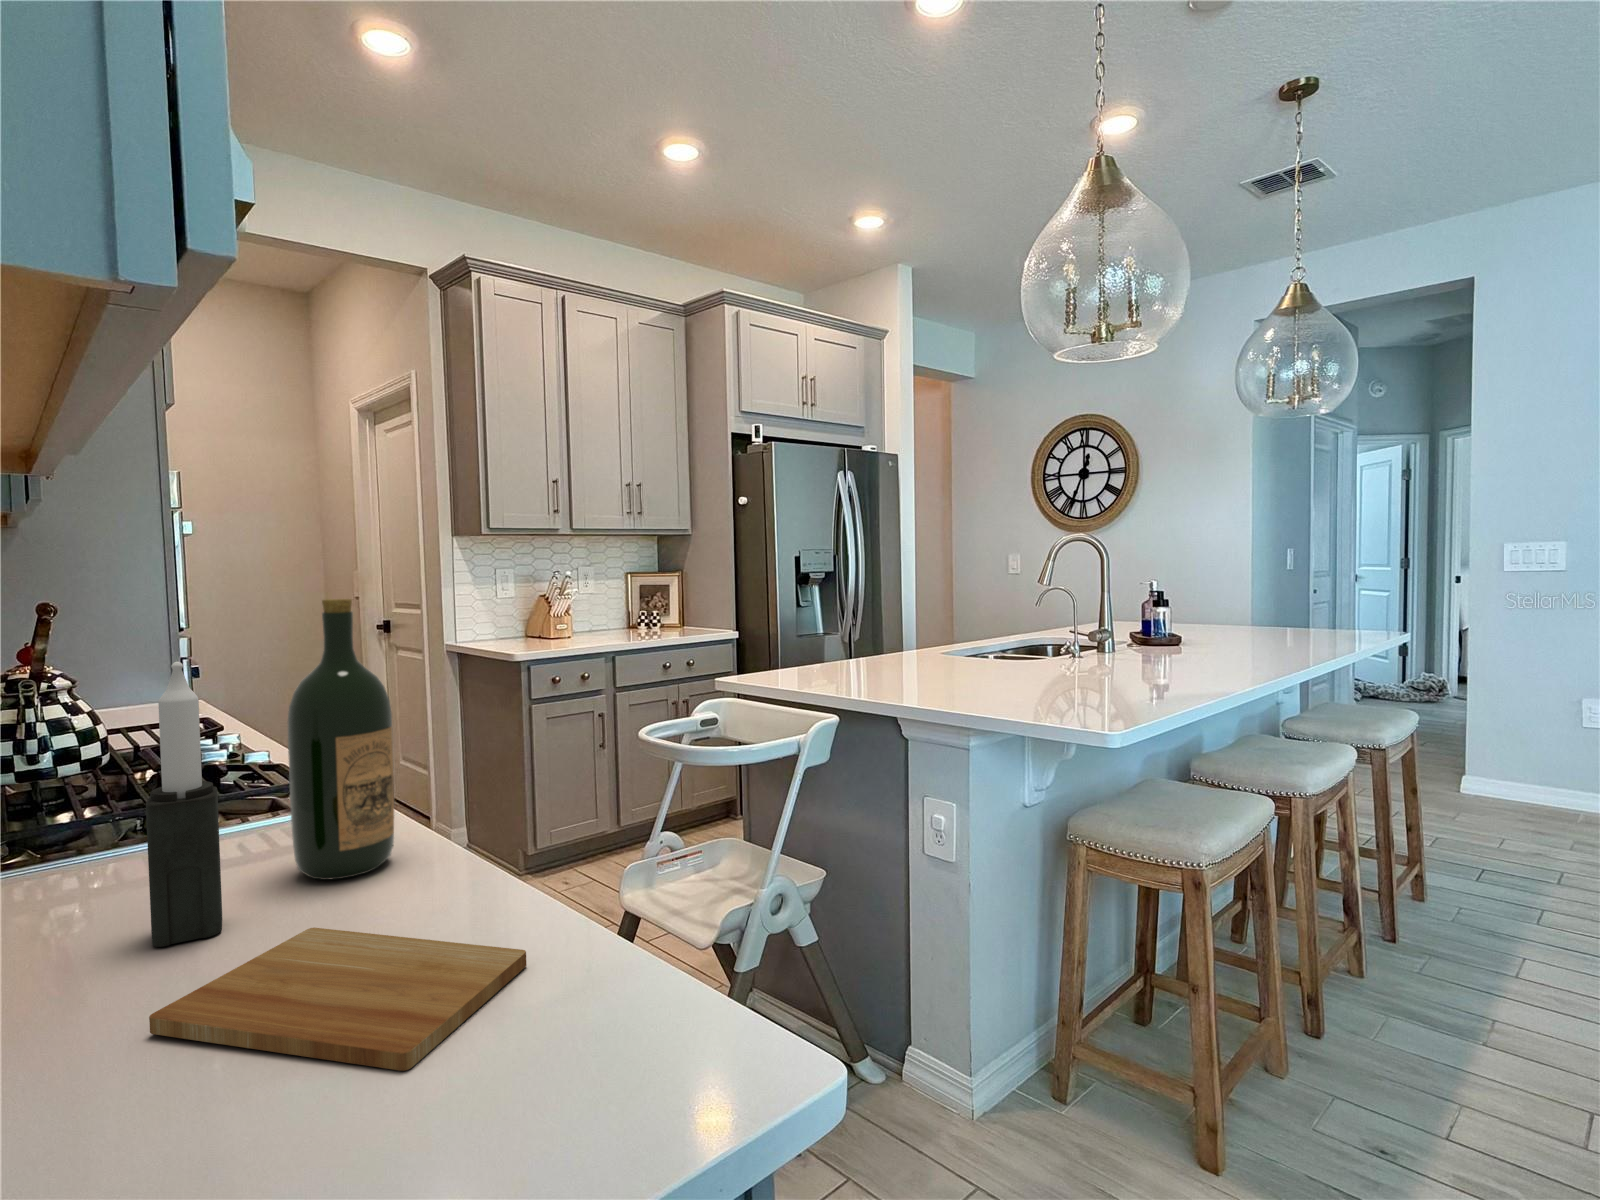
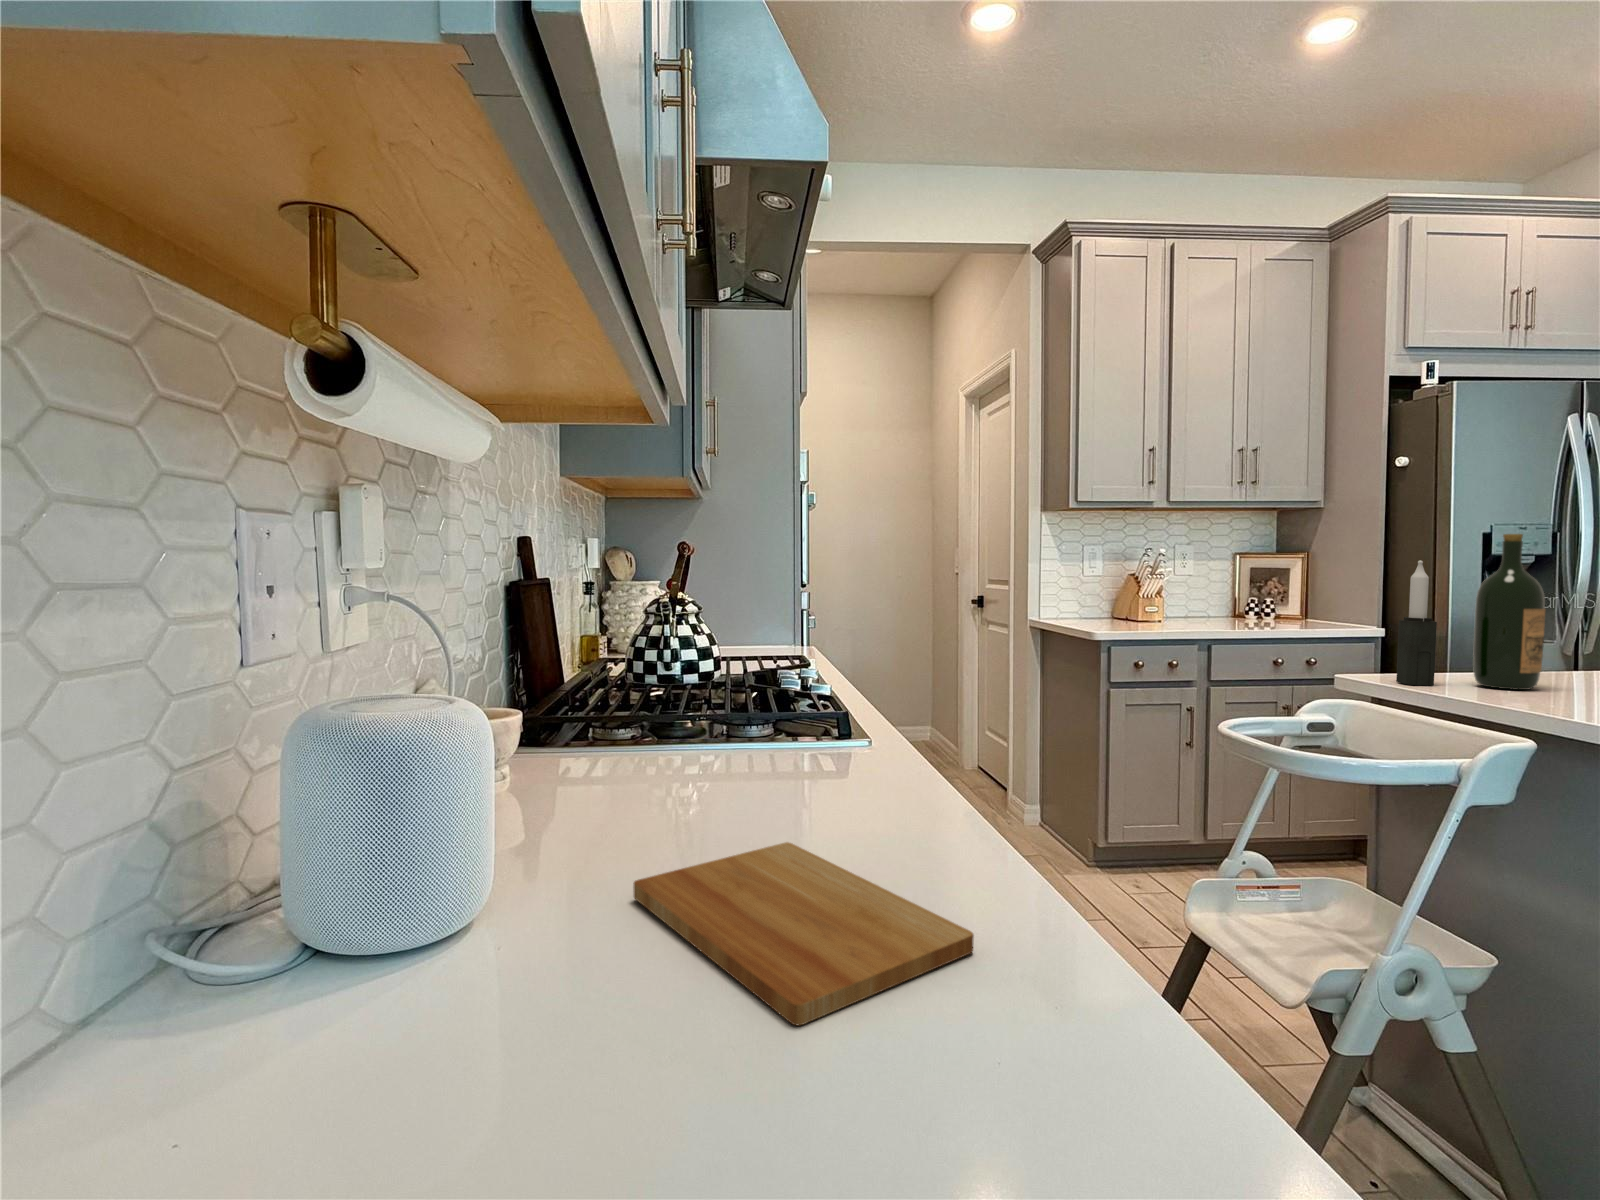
wine bottle: present [288,599,394,880] -> present [1473,534,1545,690]
candle: present [146,662,222,947] -> present [1396,560,1437,685]

